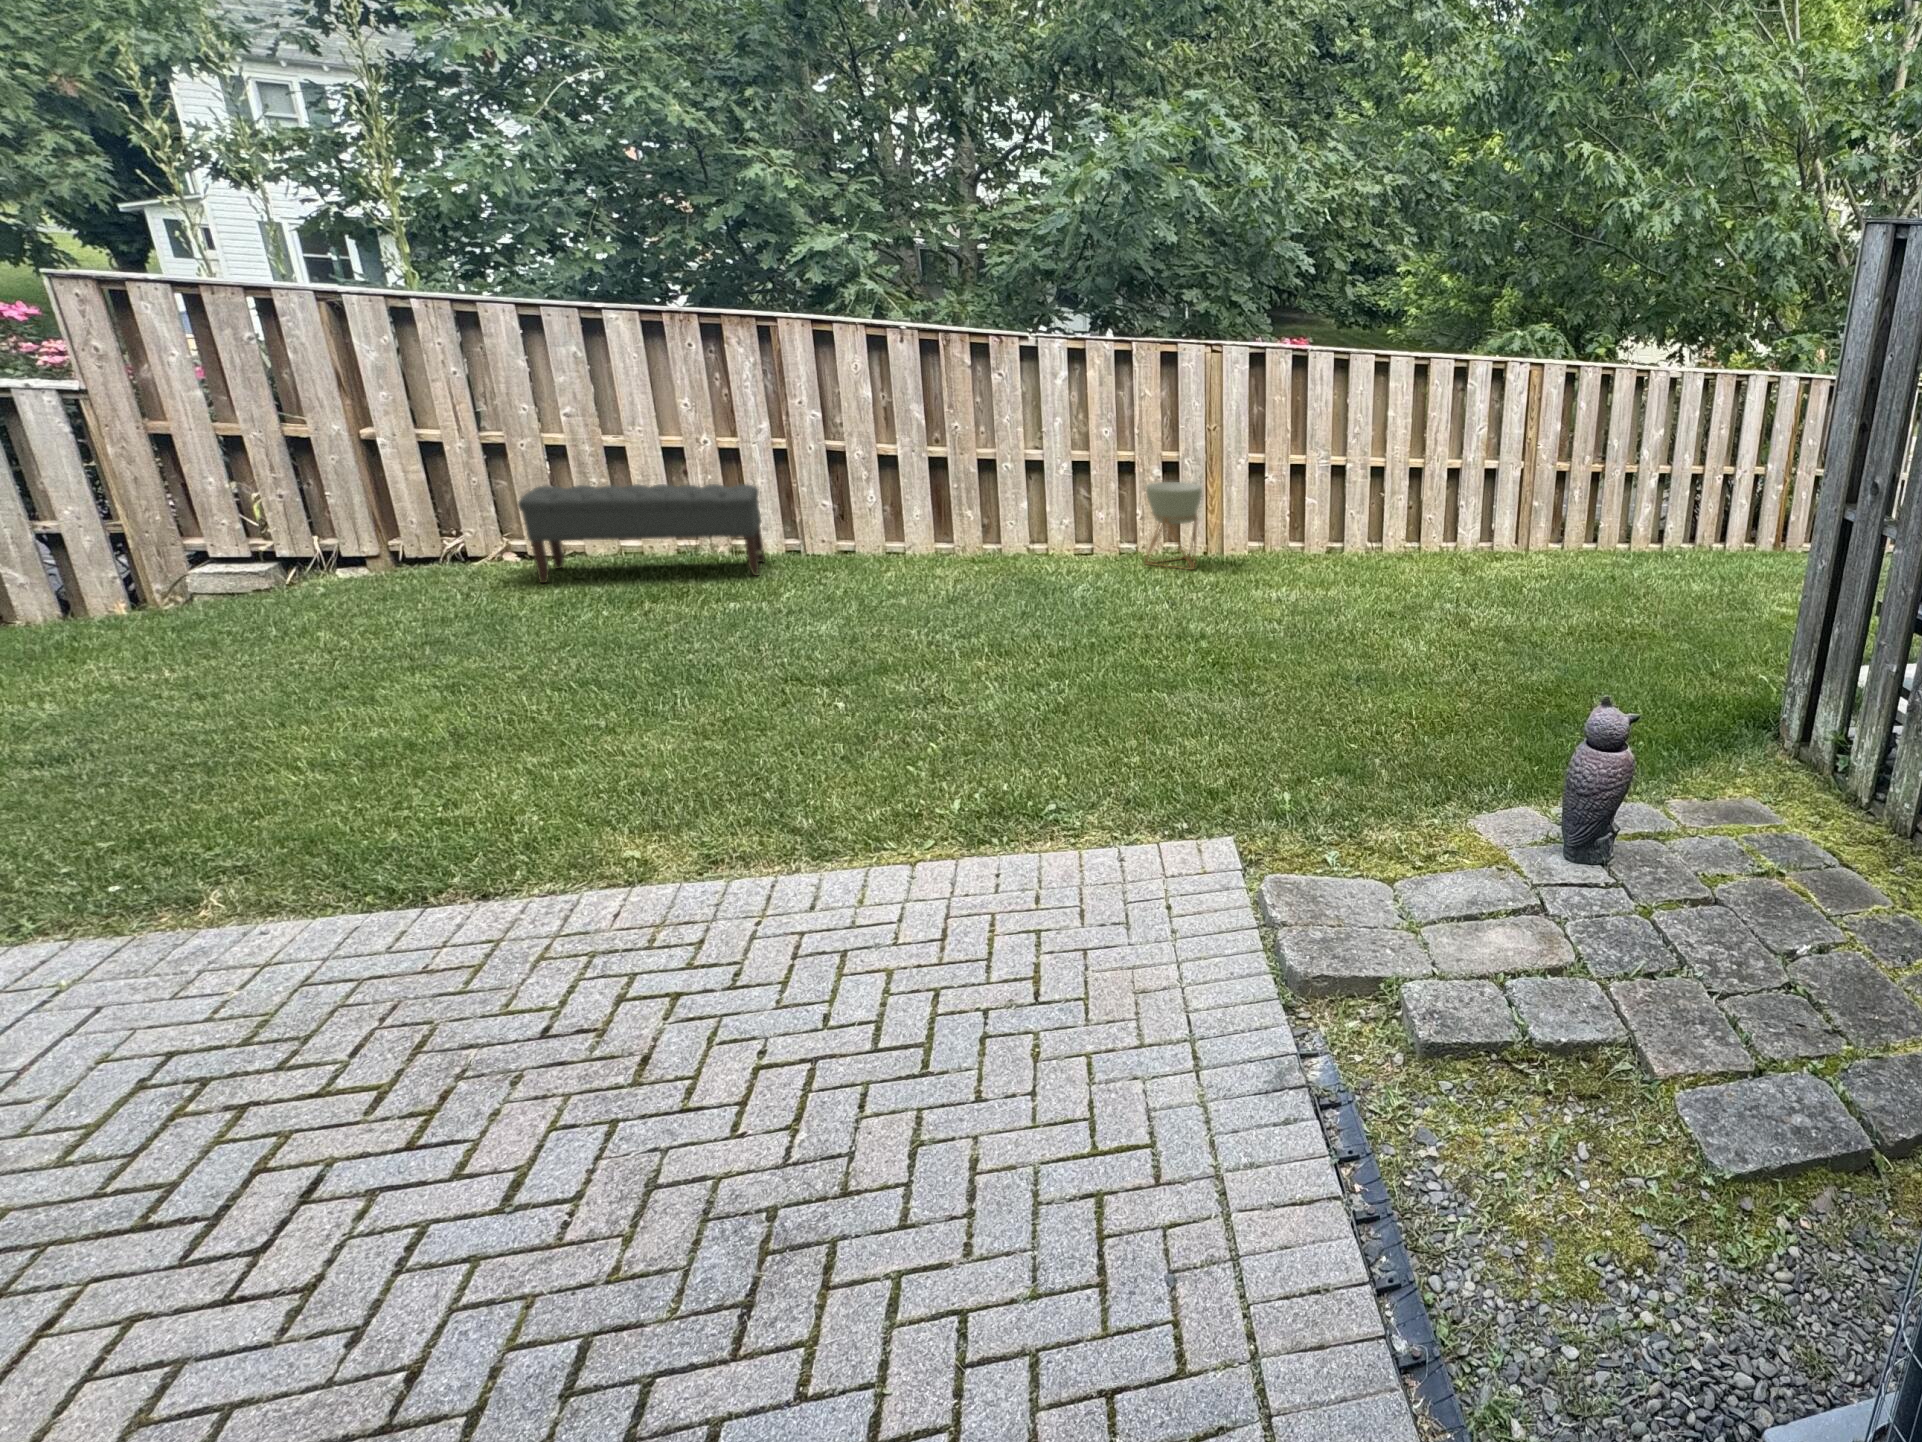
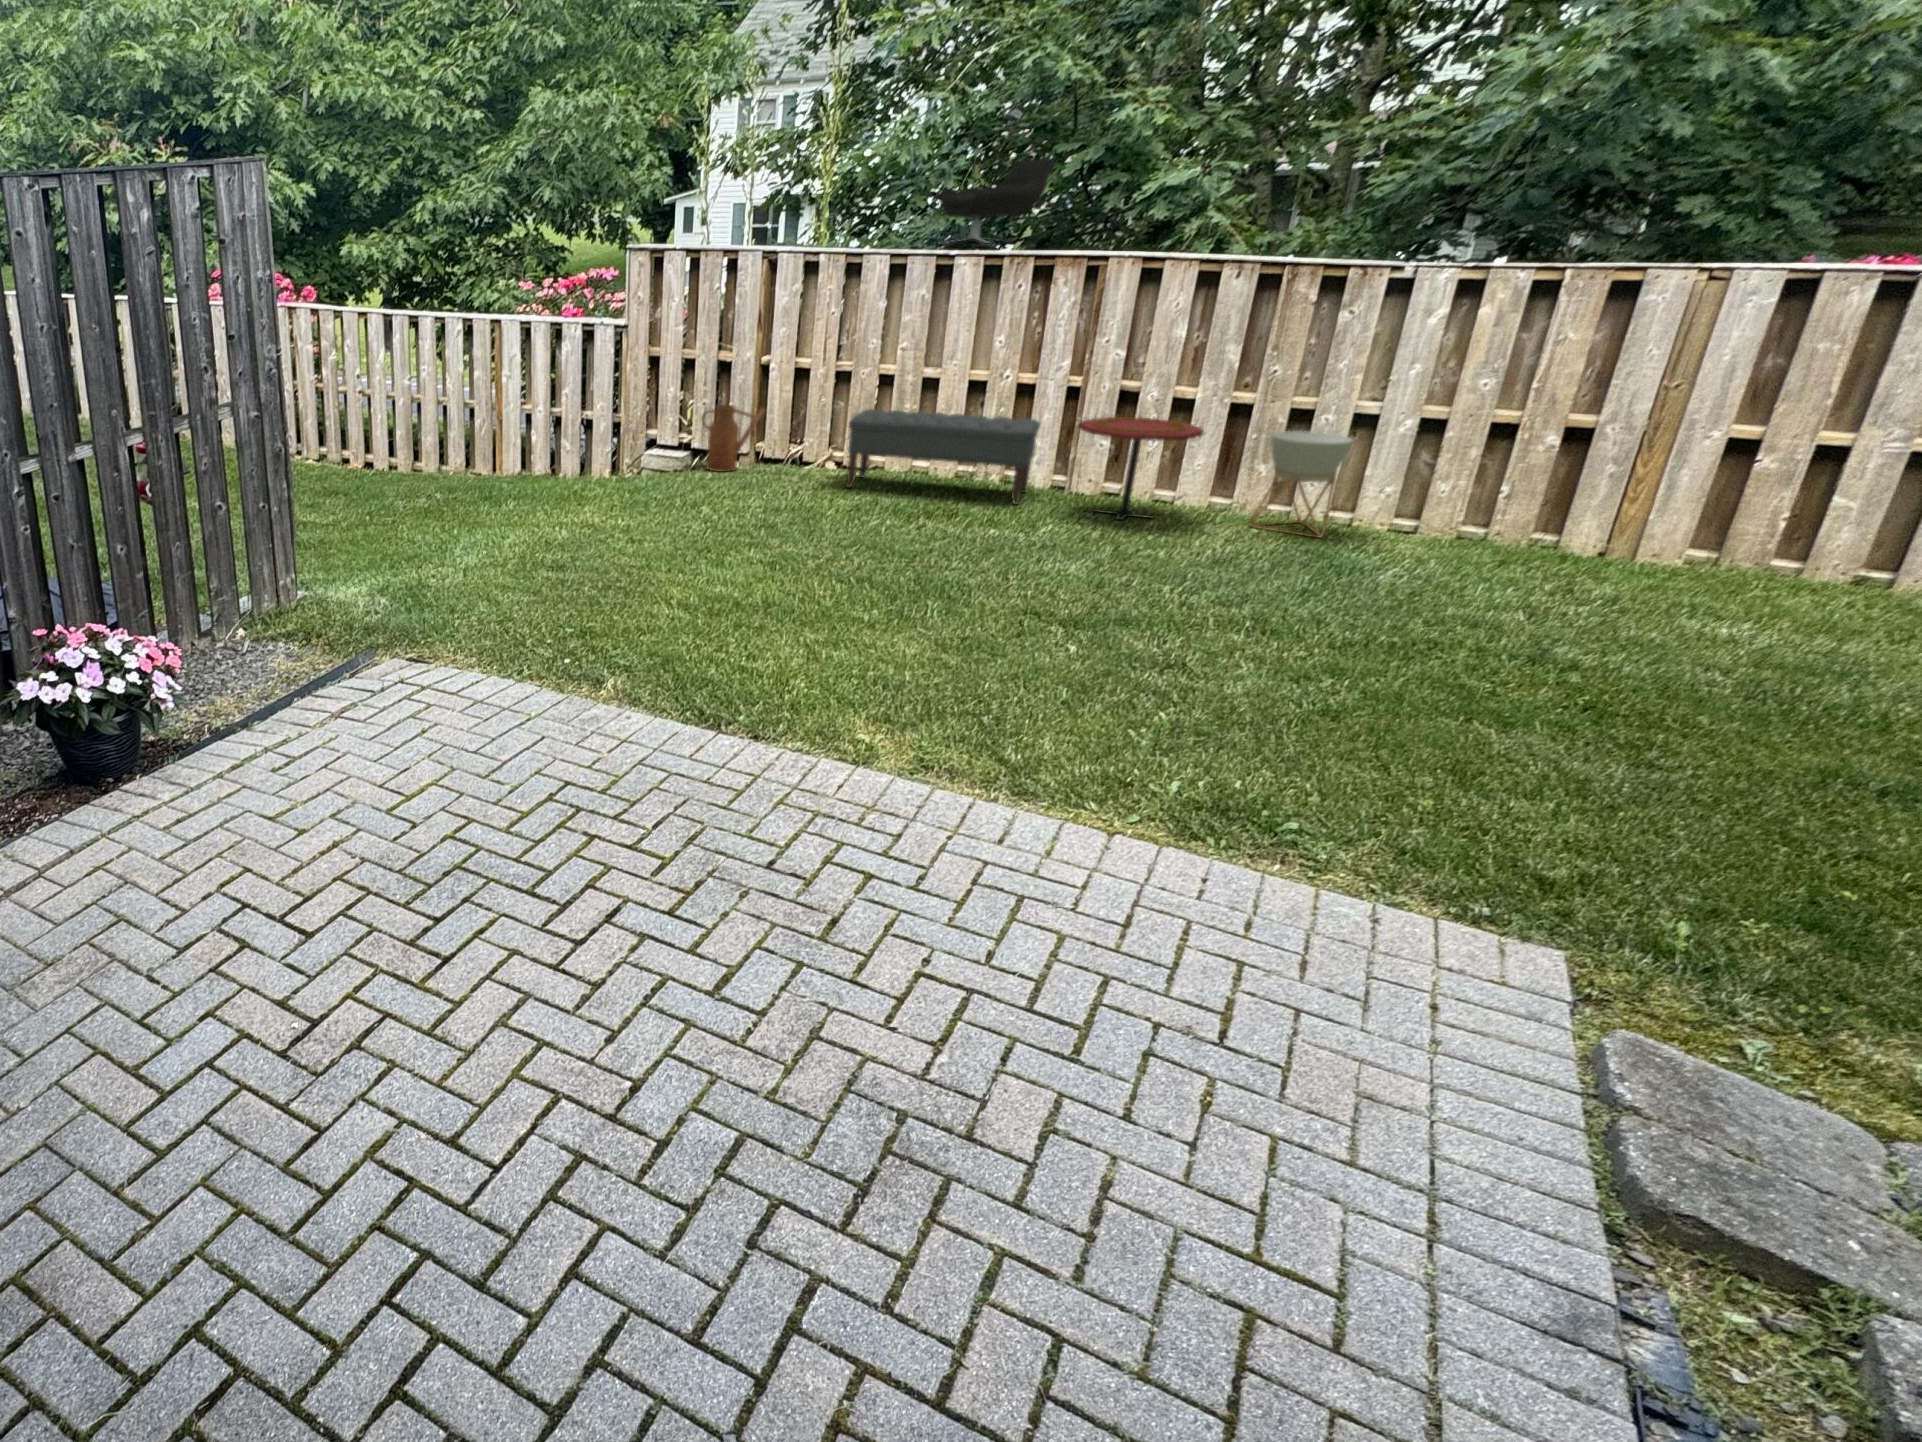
lounge chair: none [562,202,696,292] -> present [939,158,1054,242]
side table: none [796,476,916,577] -> present [1078,417,1204,521]
planter: present [1145,482,1202,570] -> present [1249,431,1353,538]
watering can: none [270,493,383,585] -> present [702,405,765,472]

